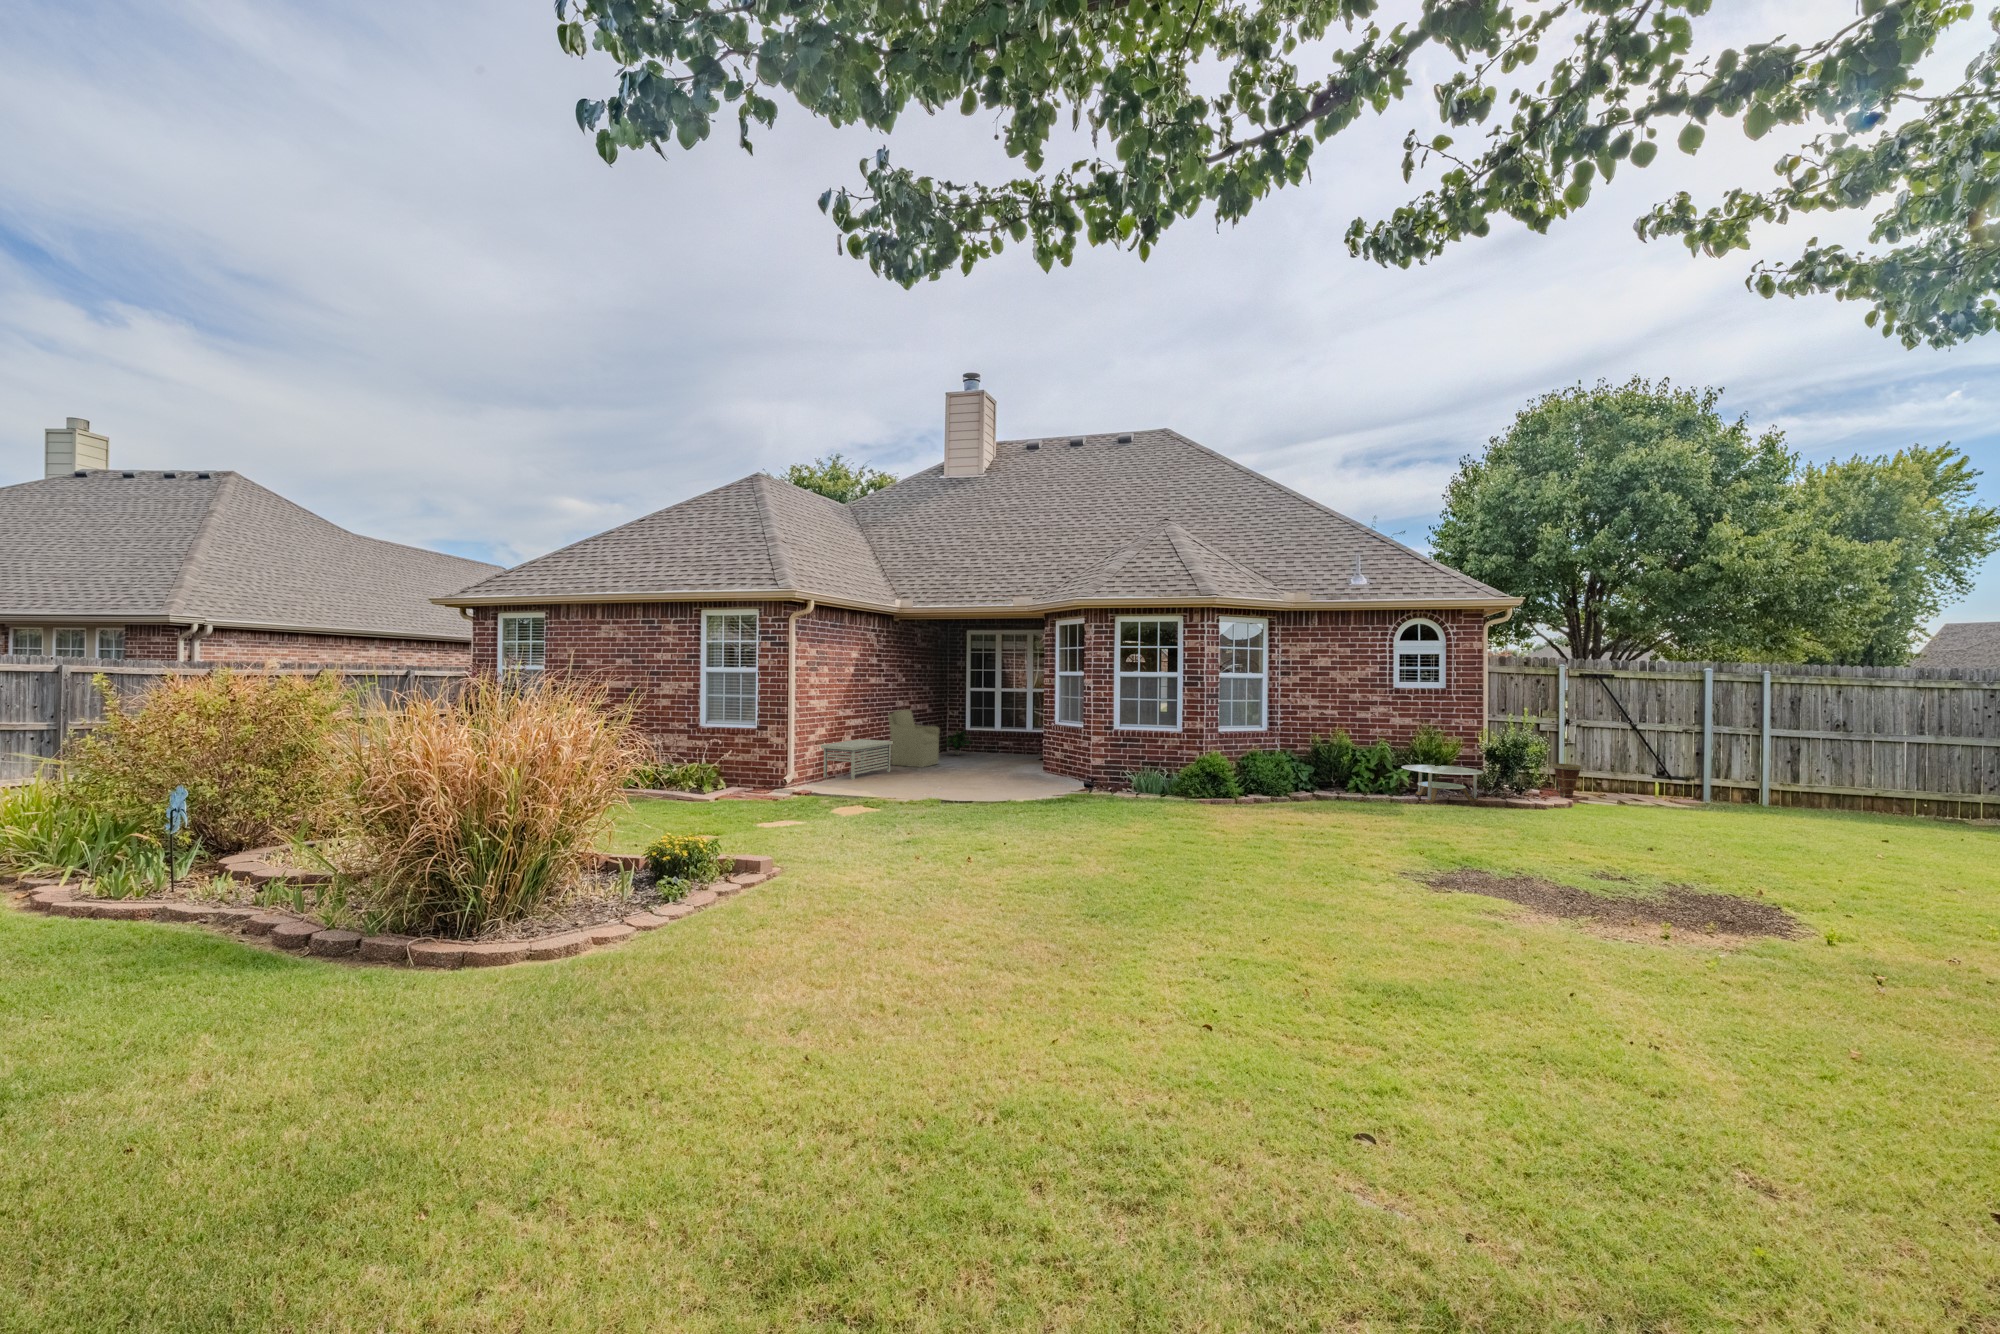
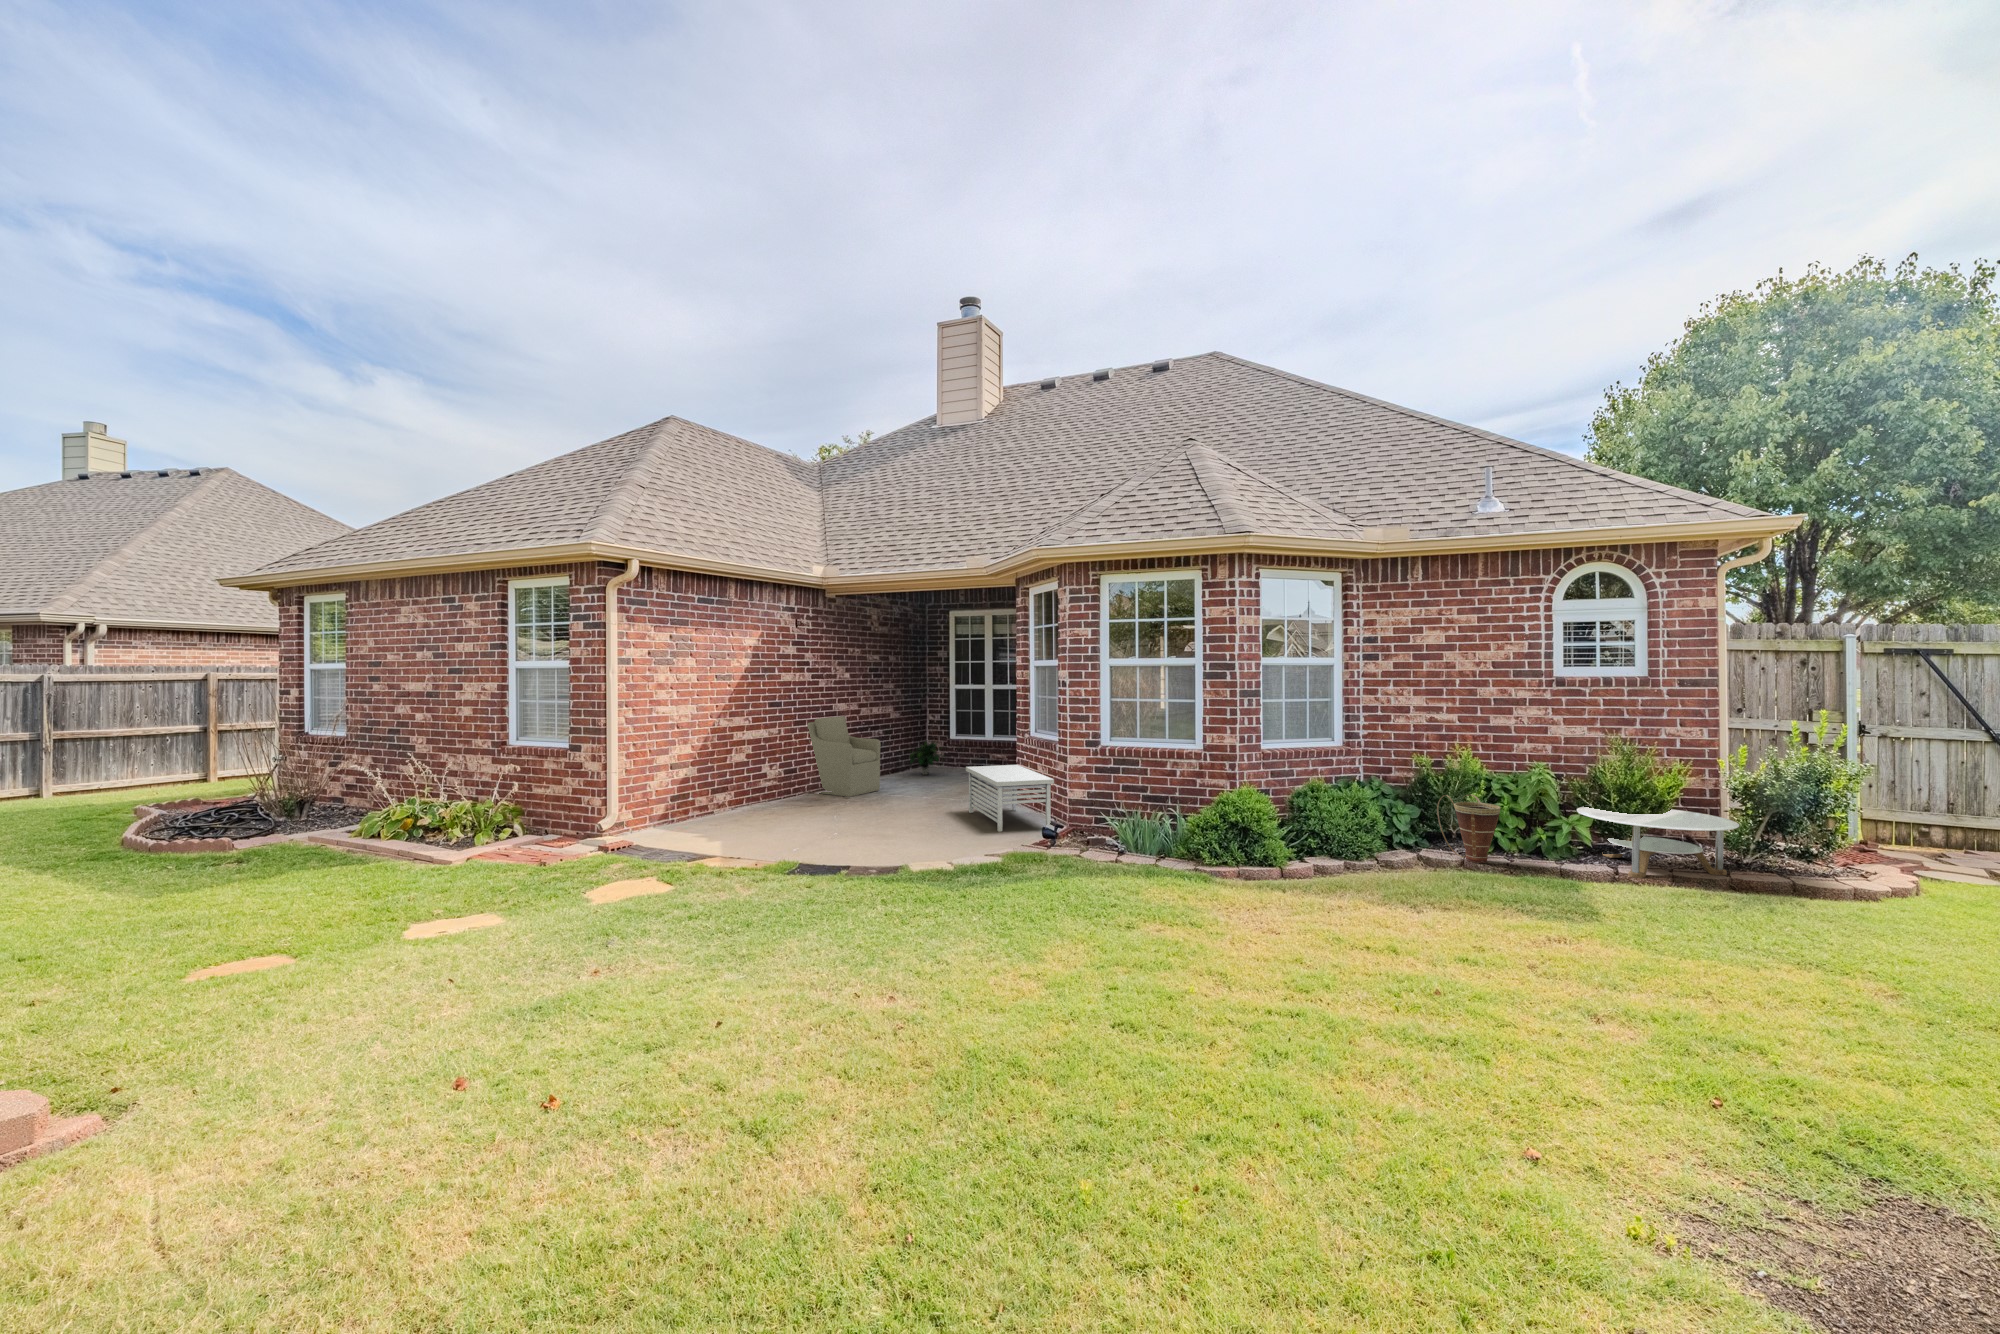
storage bench: present [821,739,893,780] -> present [966,765,1054,831]
basket: present [1541,762,1581,798] -> present [1437,795,1501,863]

